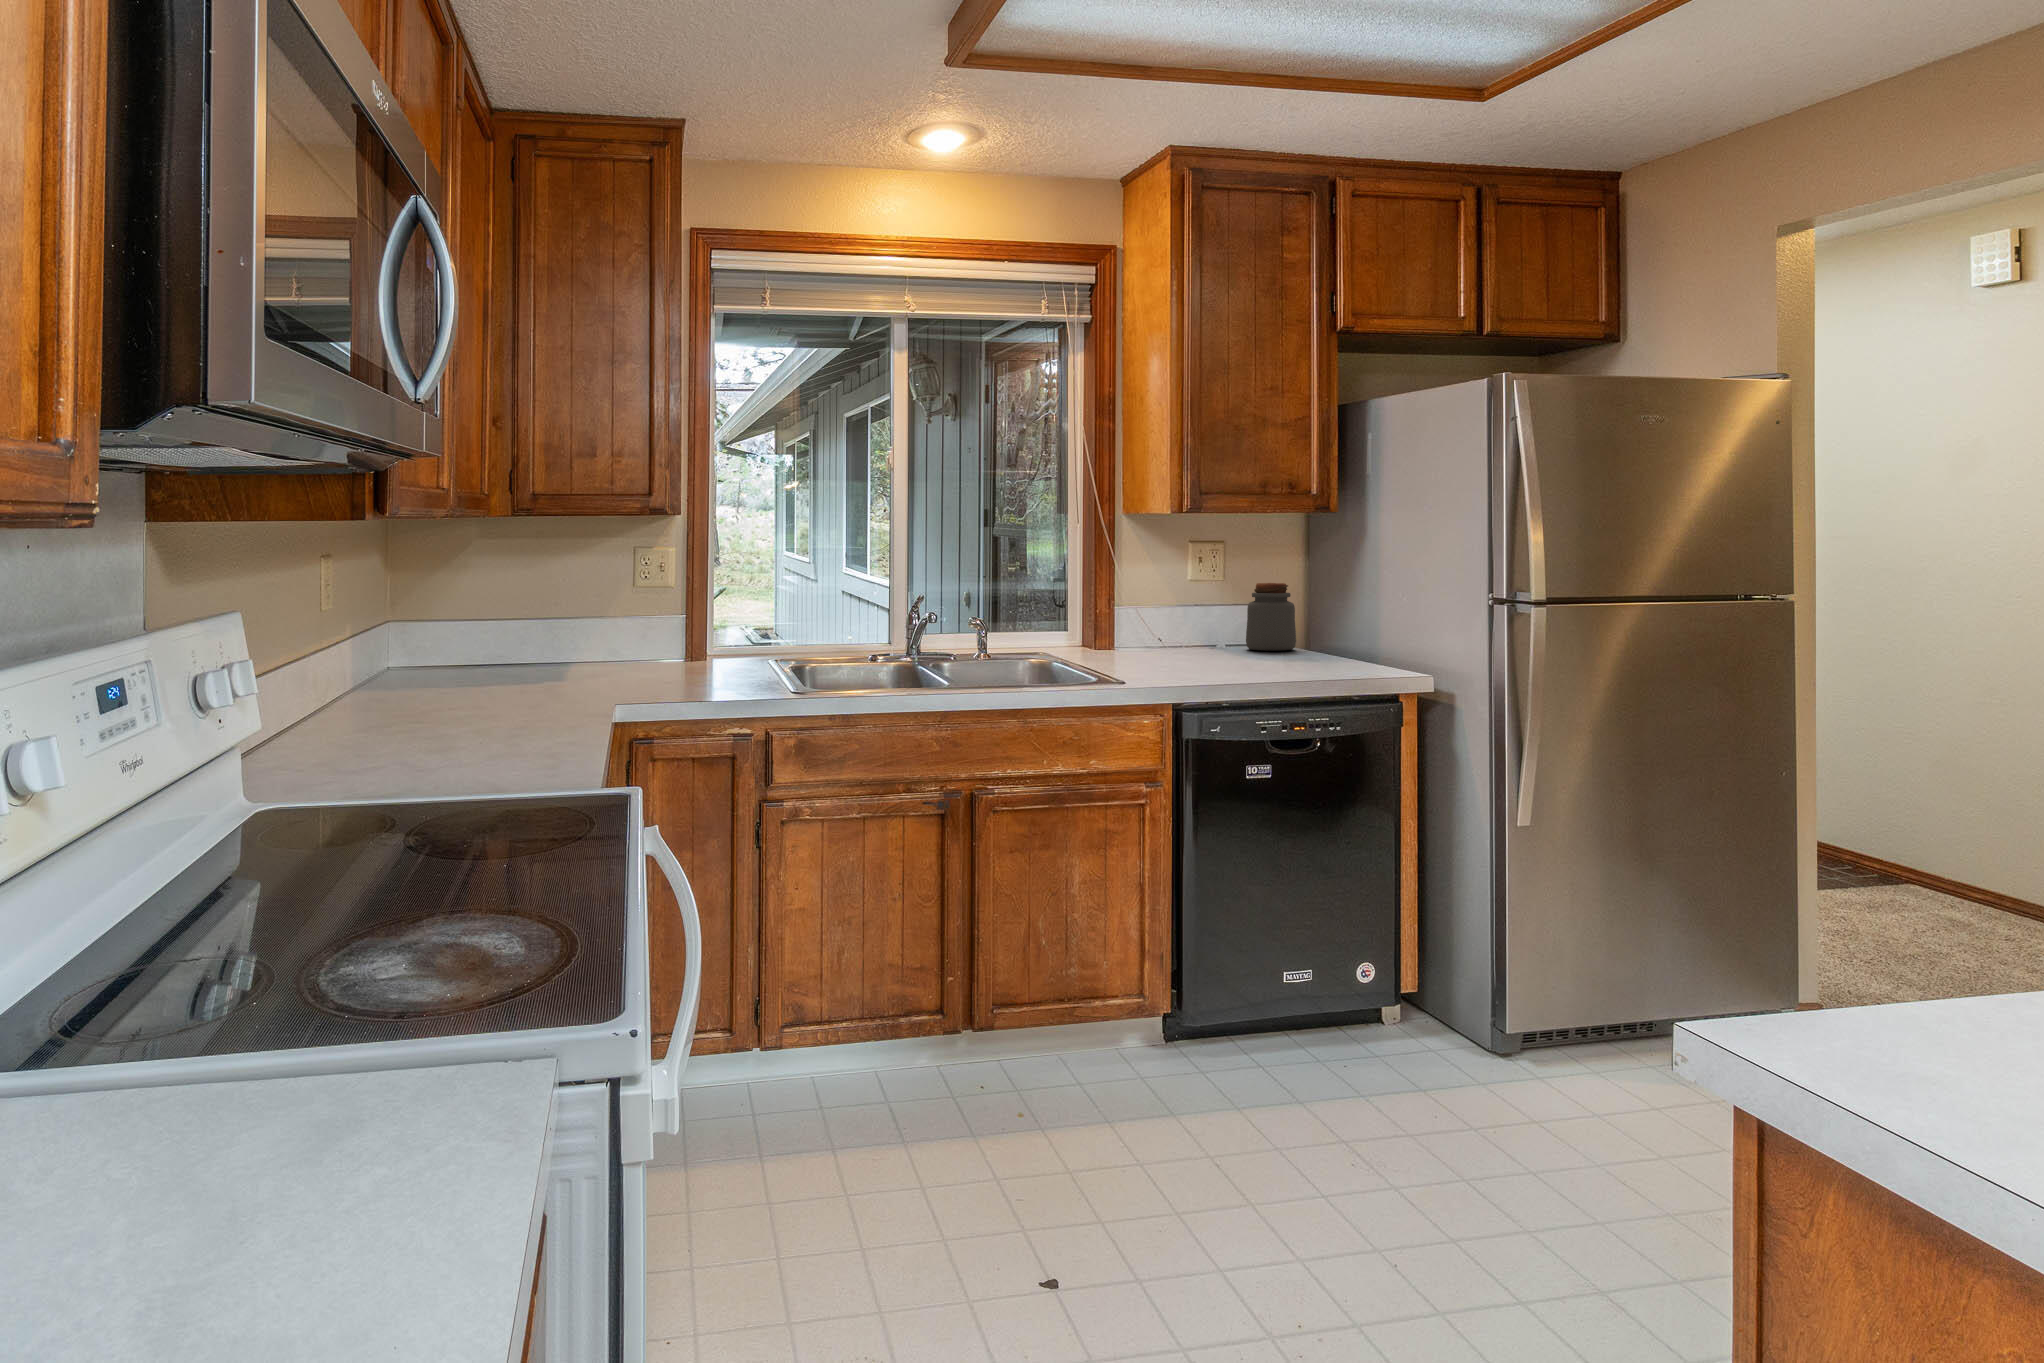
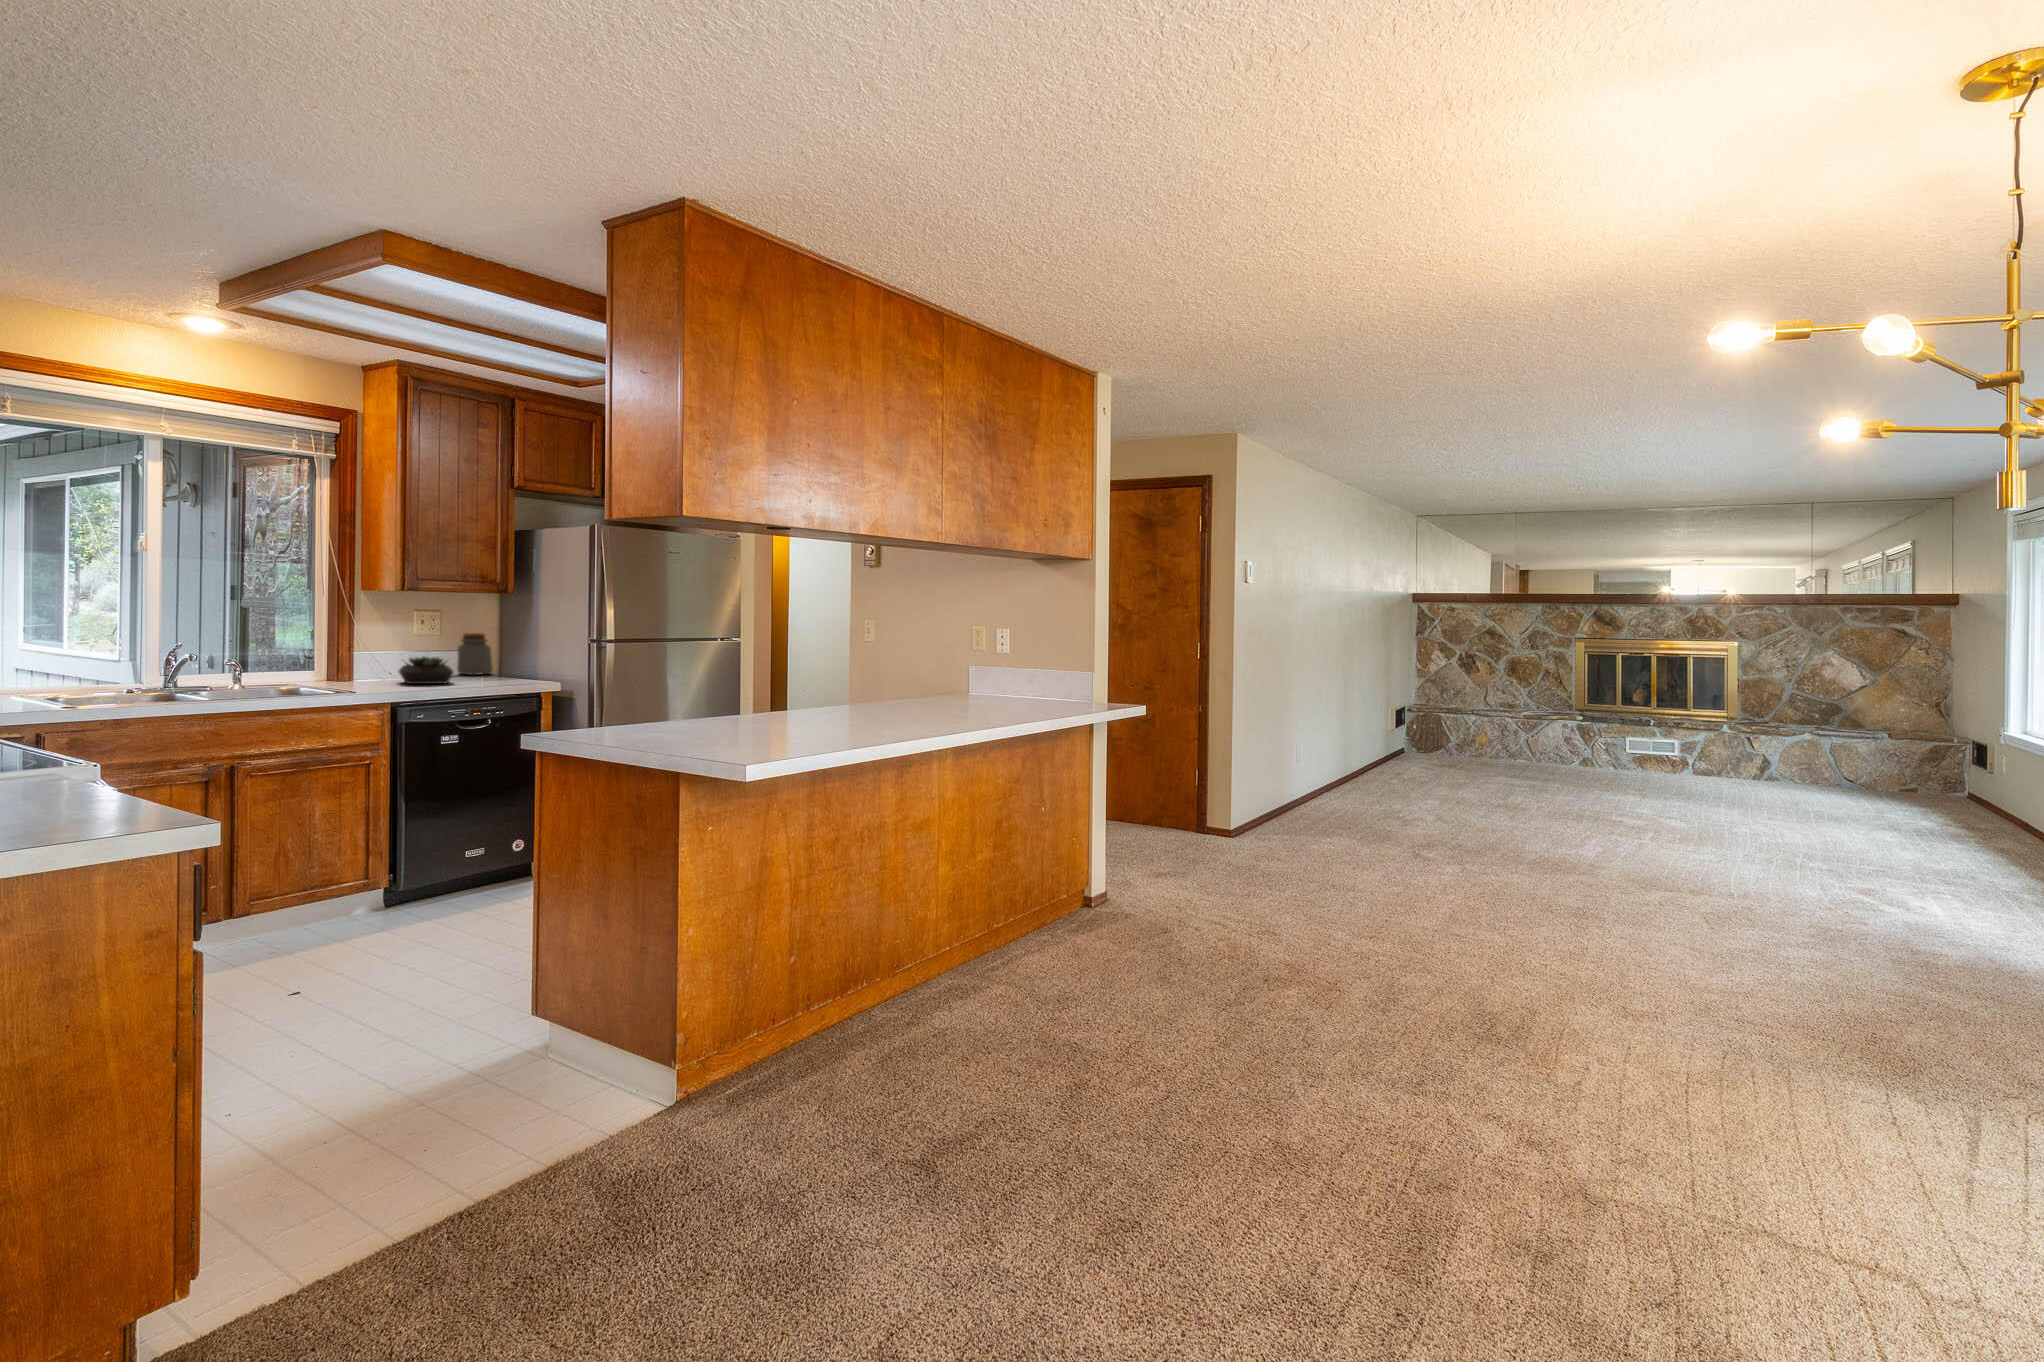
succulent plant: none [1177,622,1258,668] -> present [399,657,453,684]

